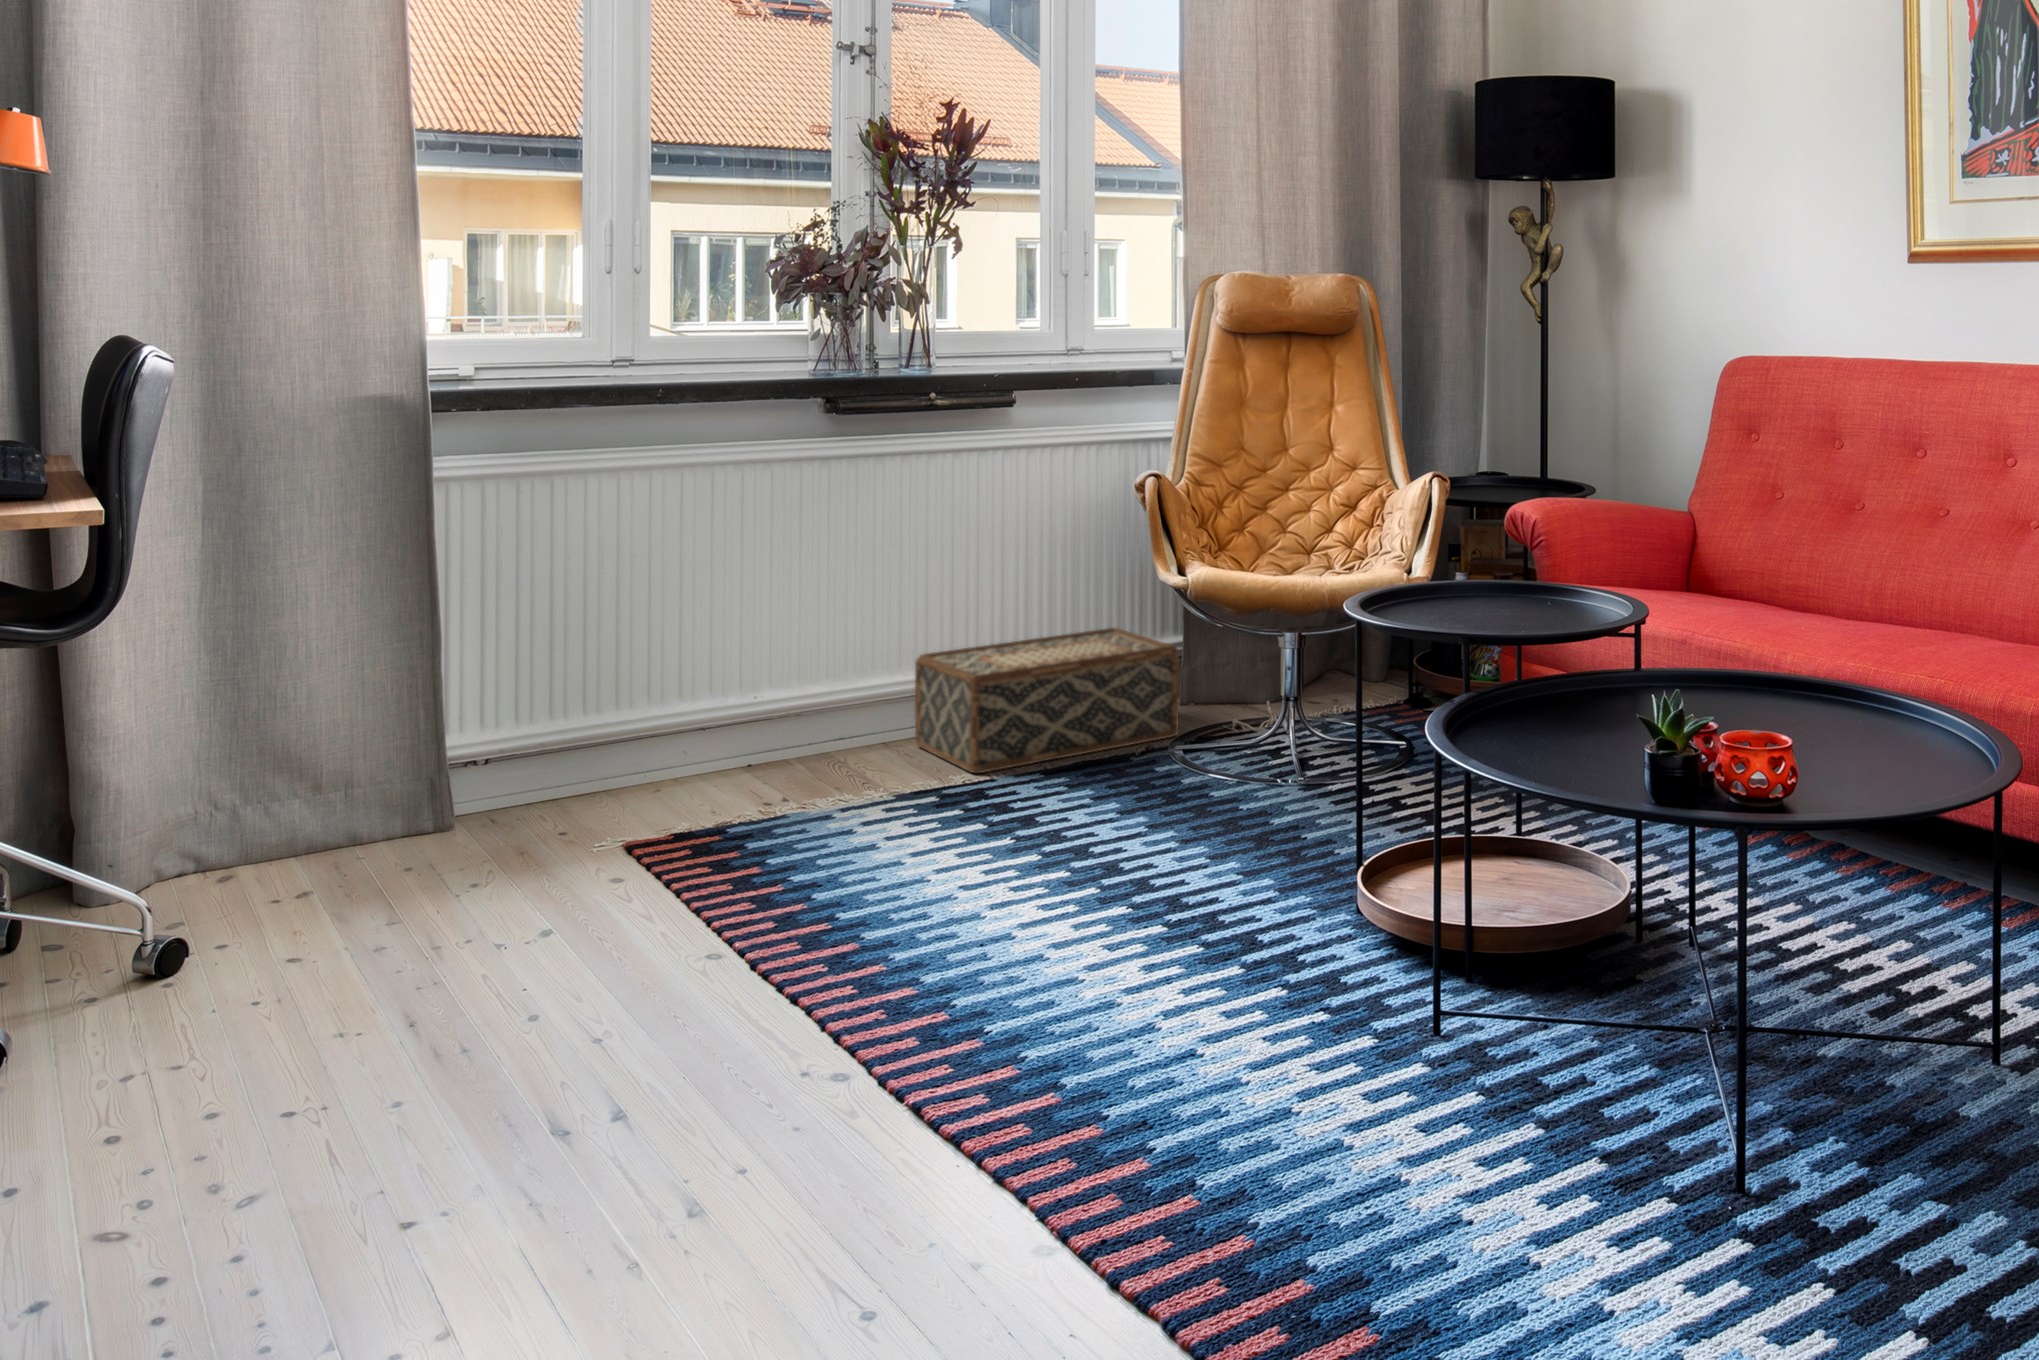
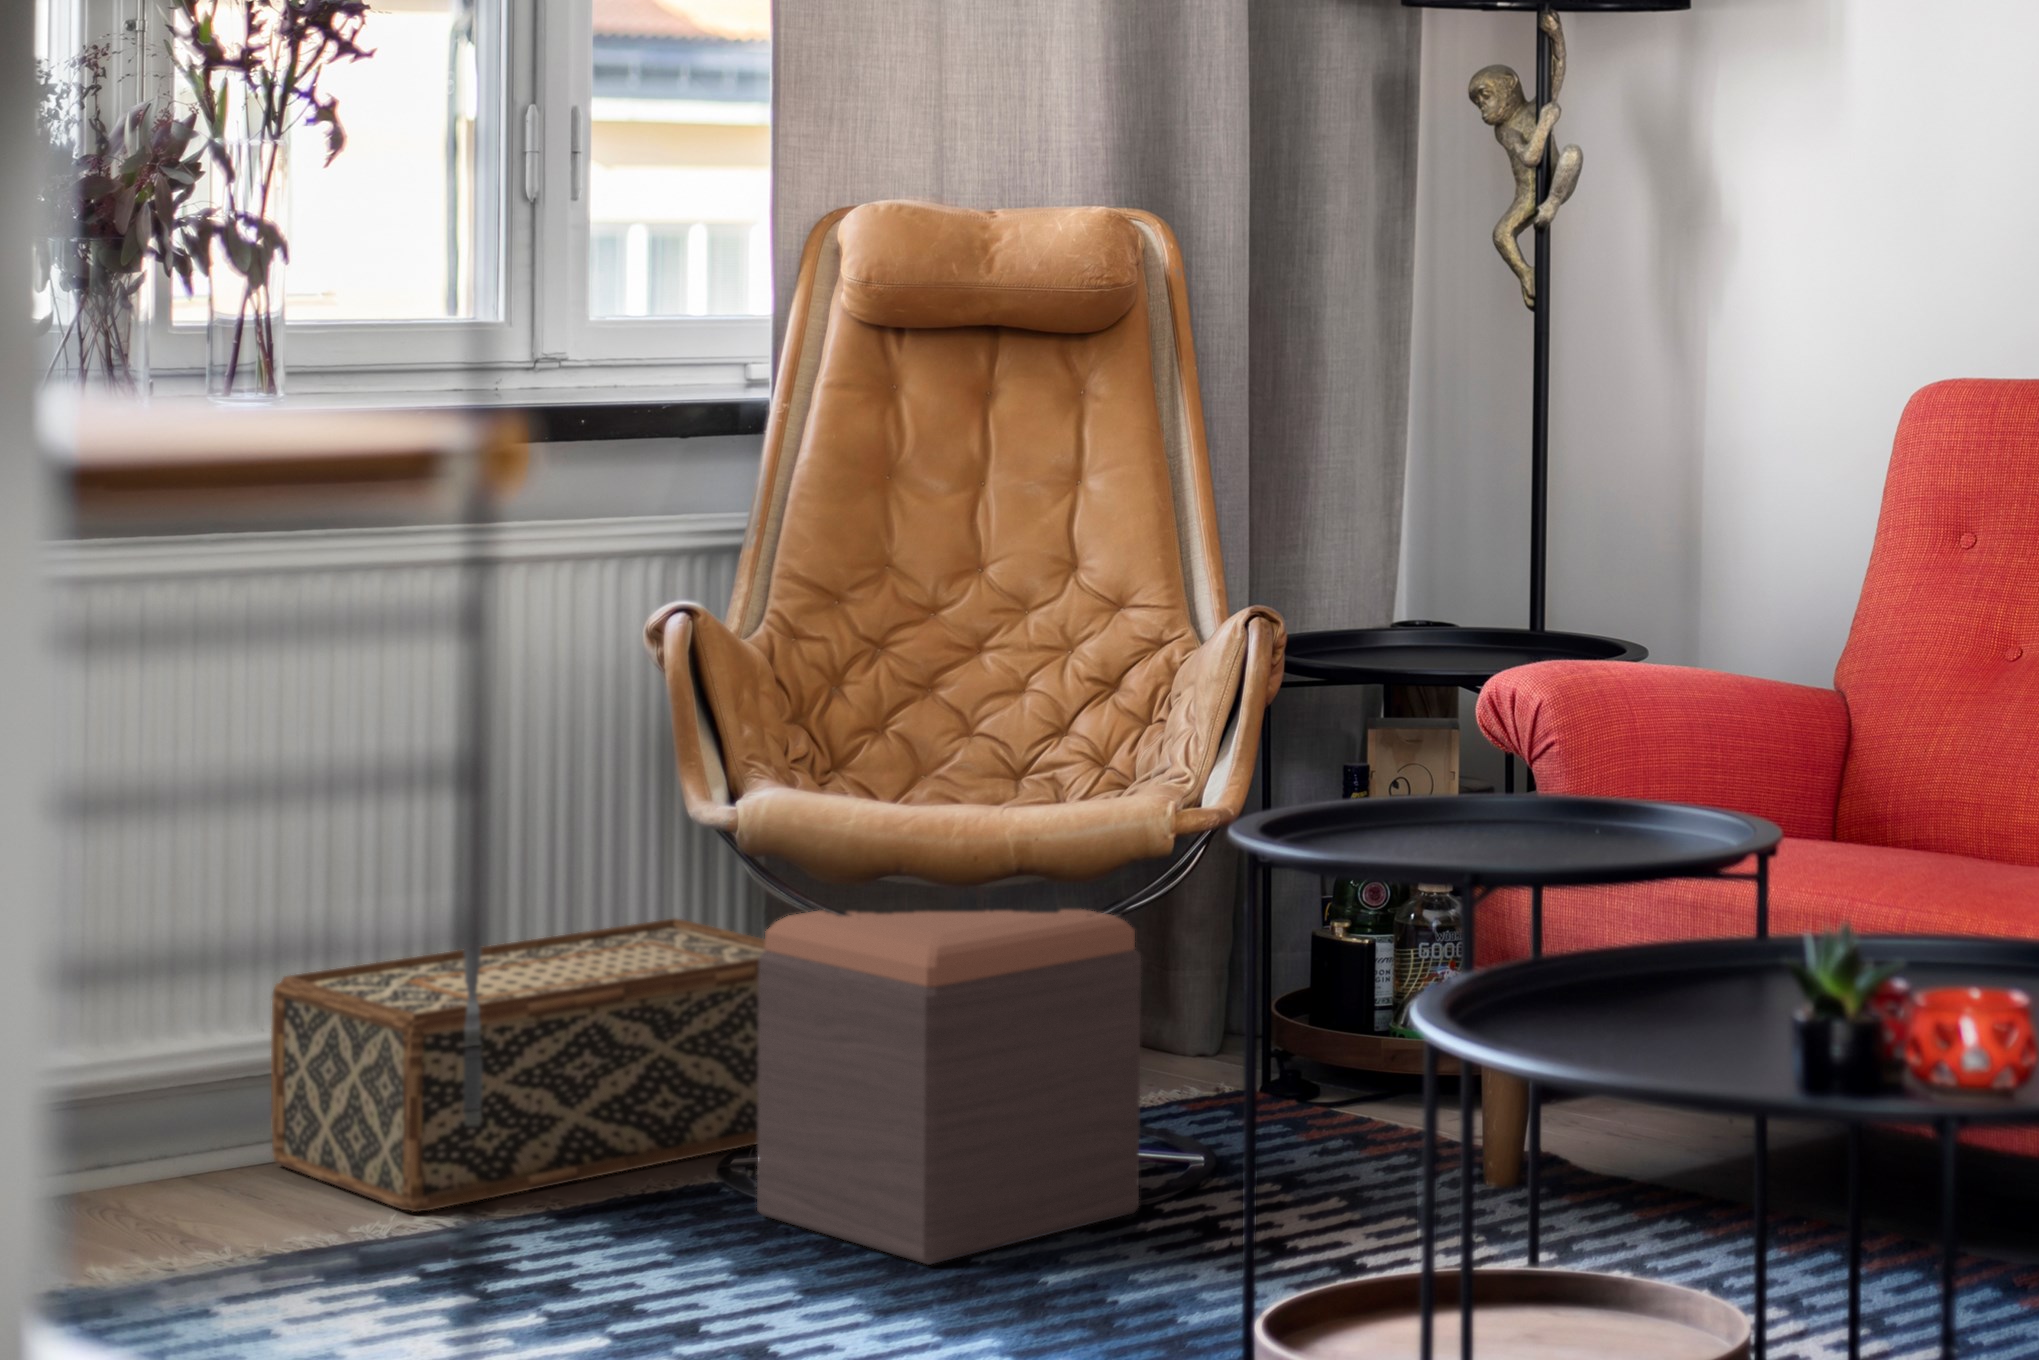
footstool: none [1139,616,1328,810] -> present [757,910,1141,1265]

